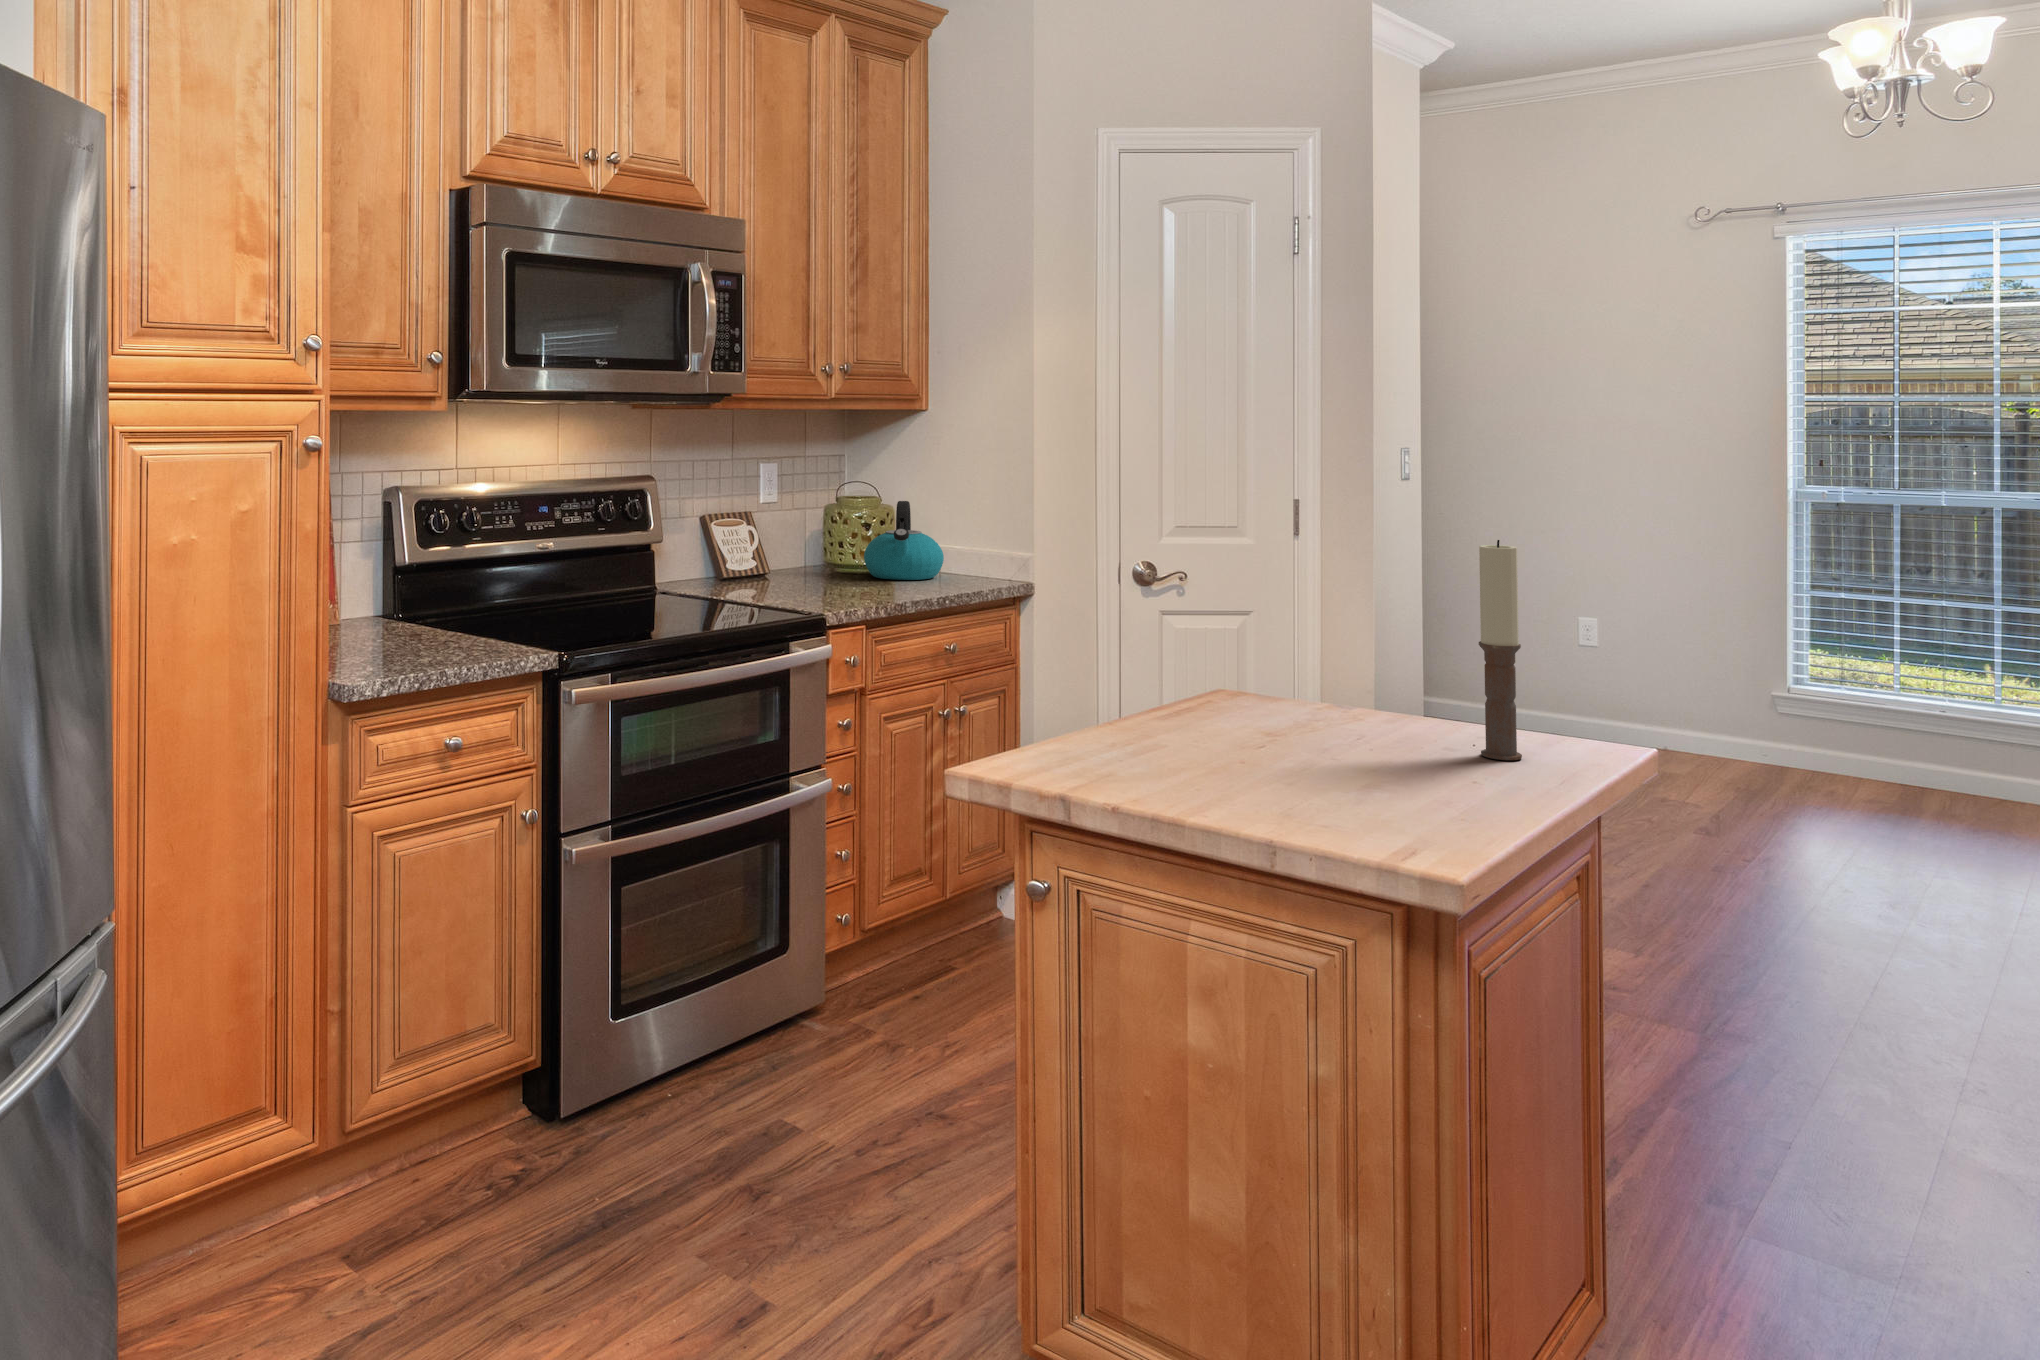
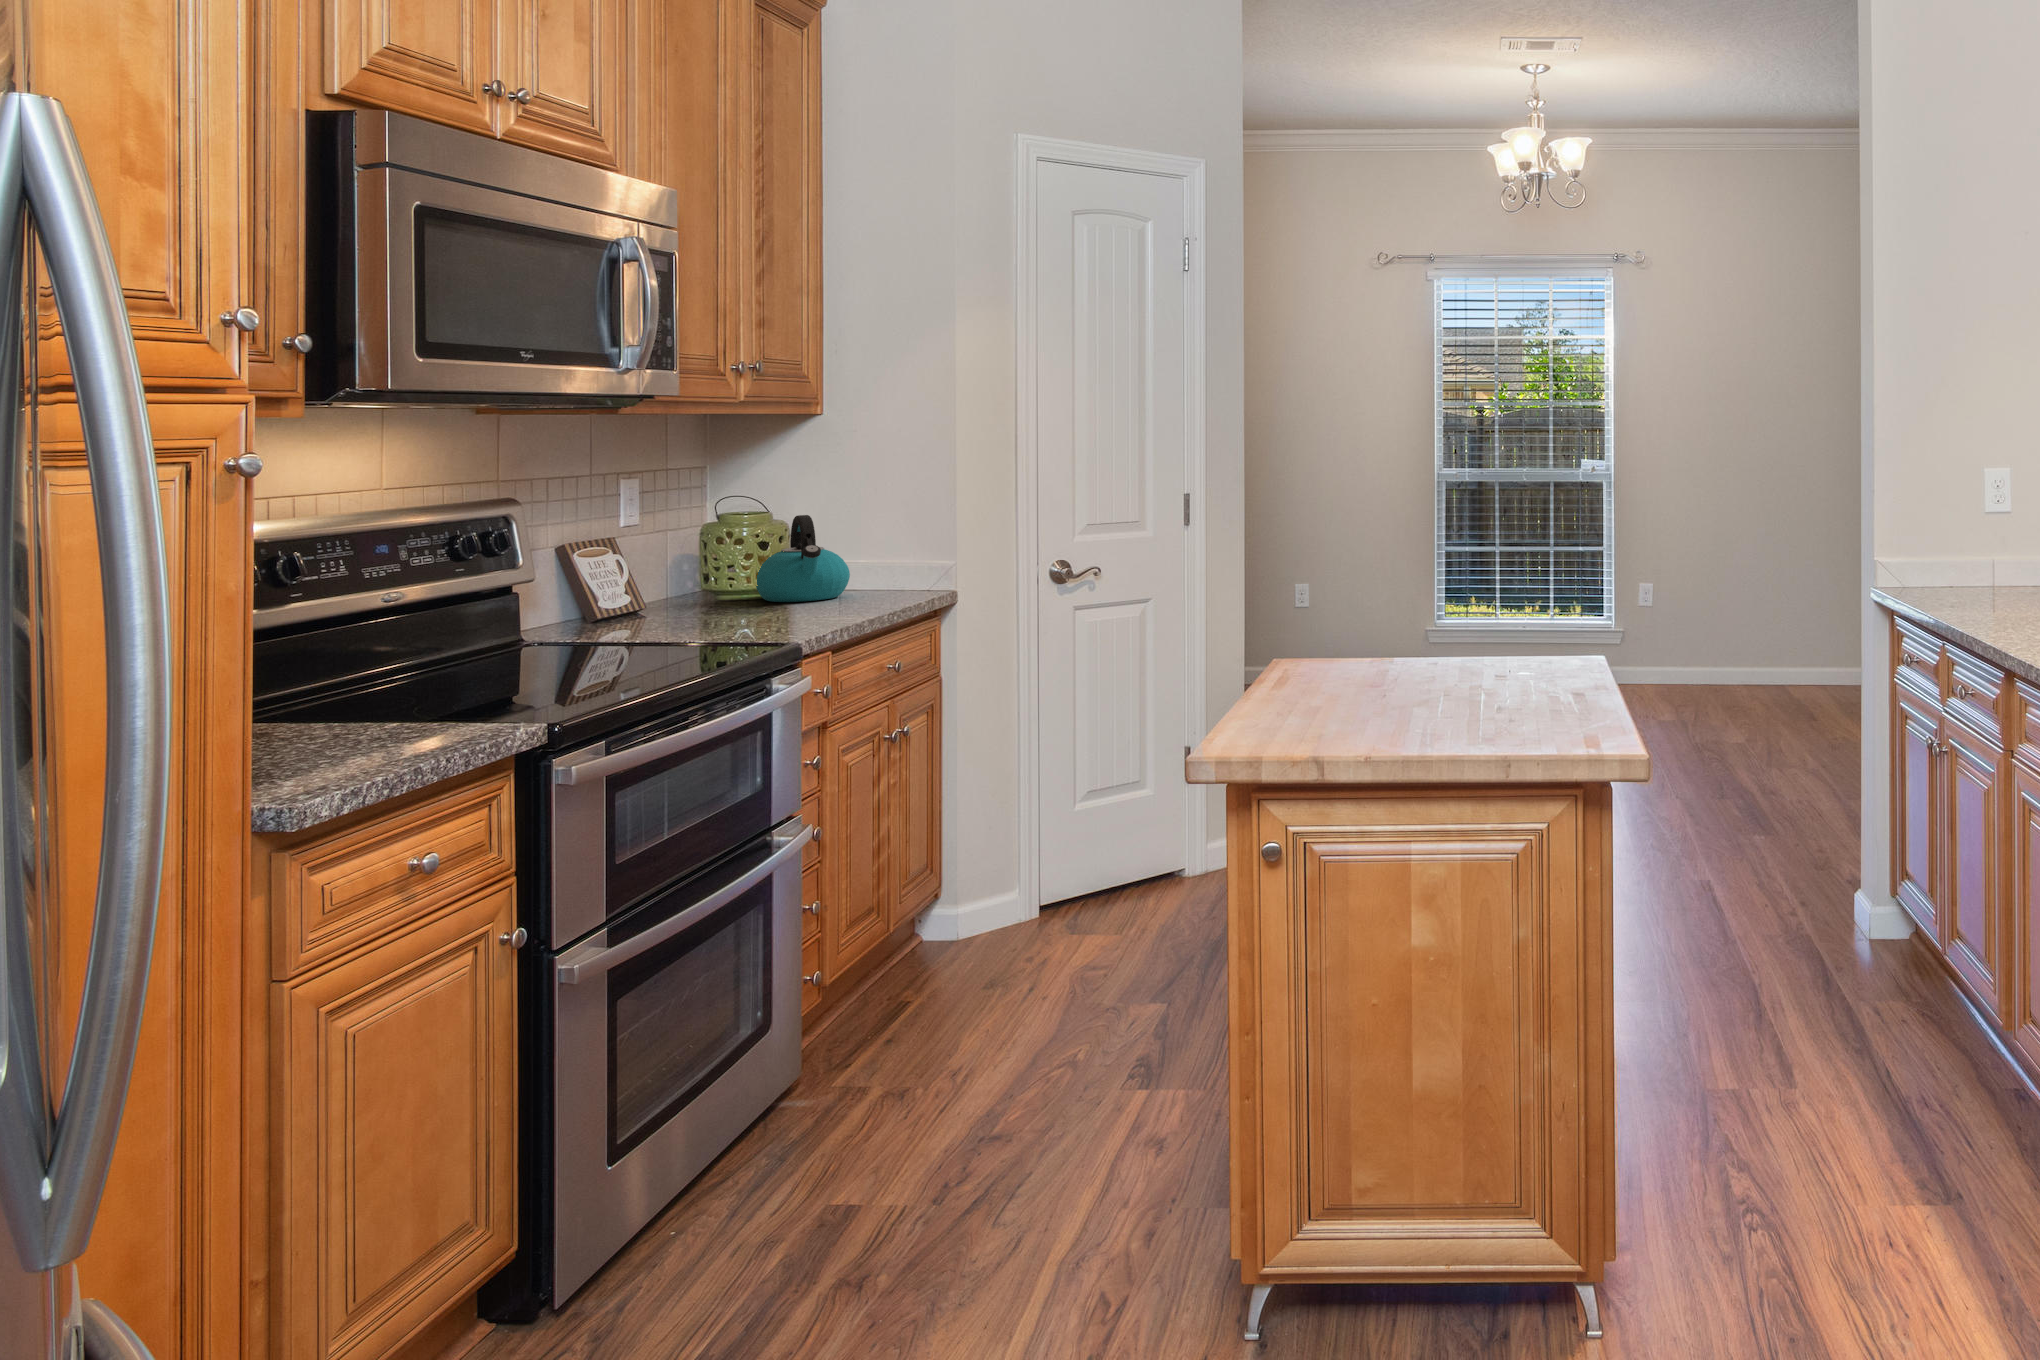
candle: present [1479,540,1522,760] -> none [1521,503,1551,674]

